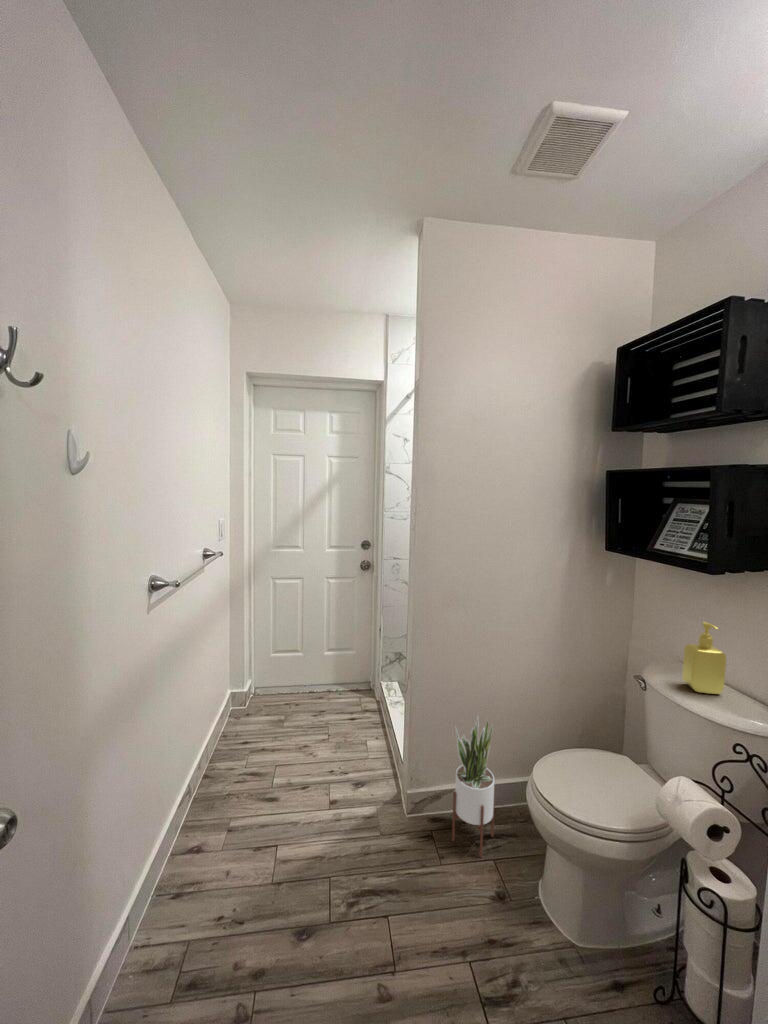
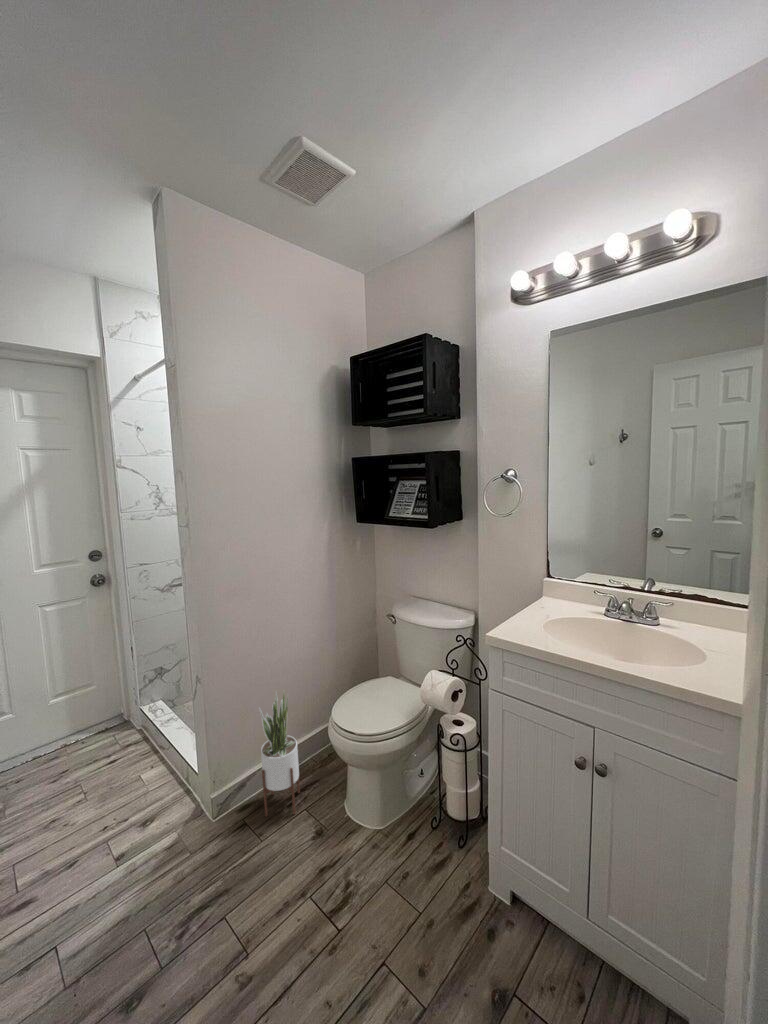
soap dispenser: present [682,622,726,694] -> none [418,562,442,612]

